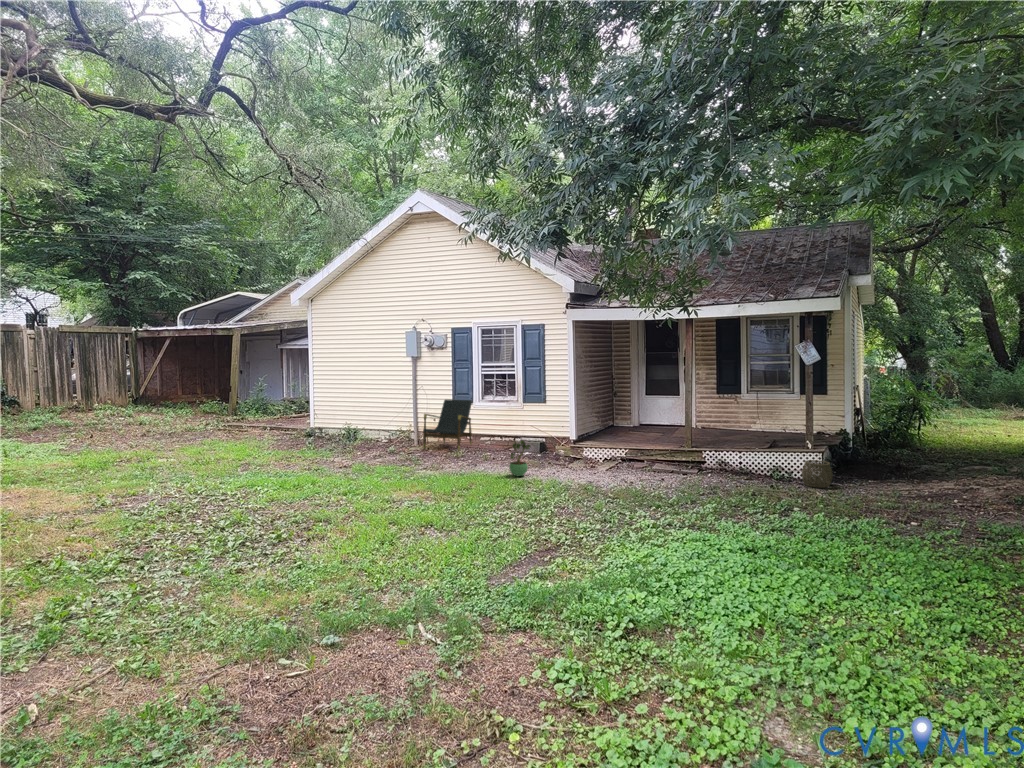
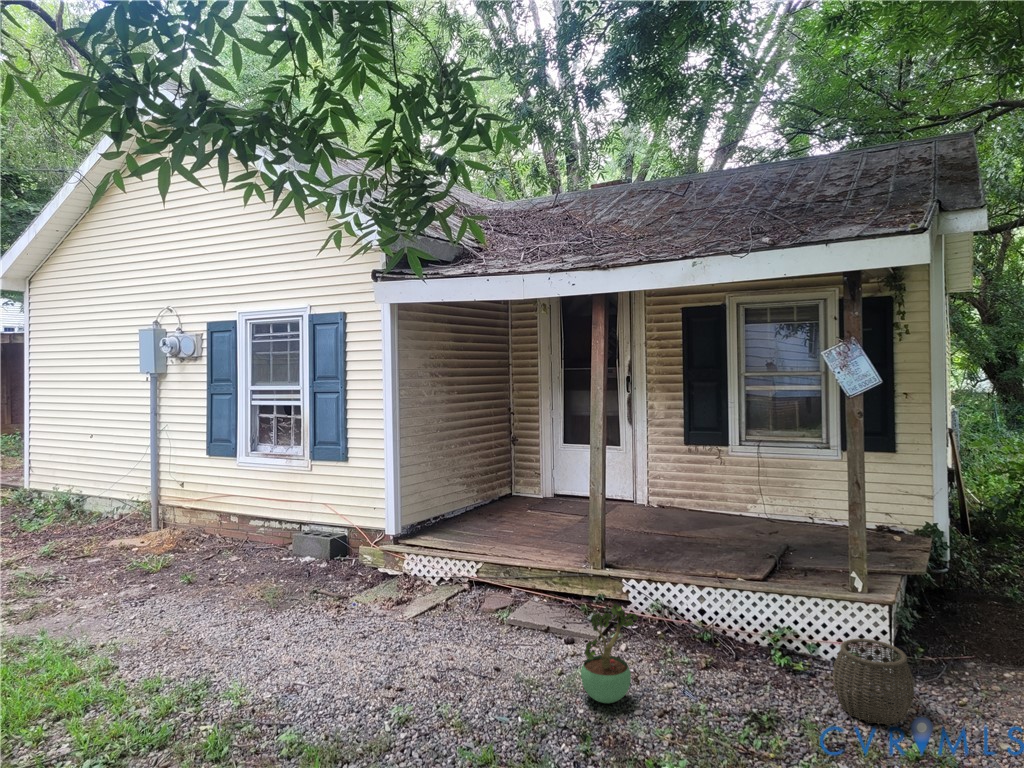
lounge chair: present [423,400,472,451] -> none [123,450,234,553]
potted plant: present [509,440,531,476] -> present [581,604,638,703]

